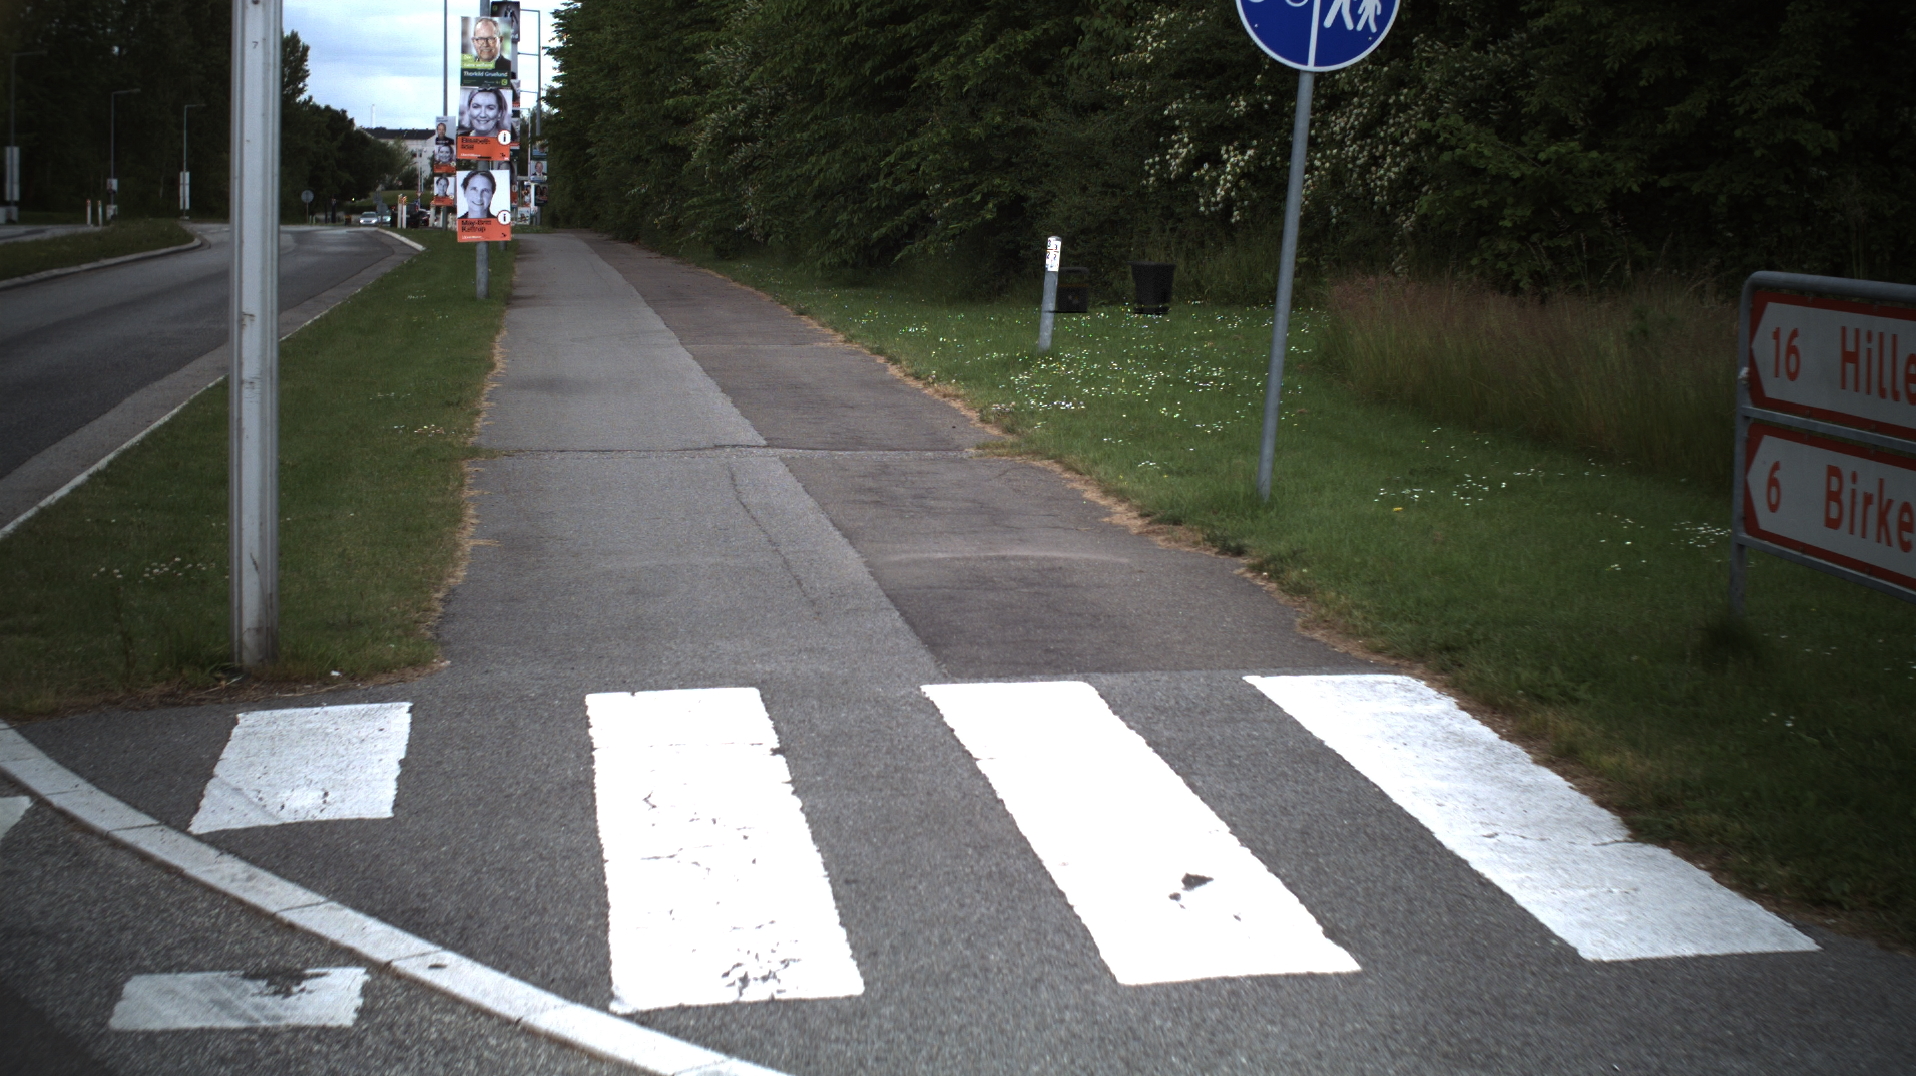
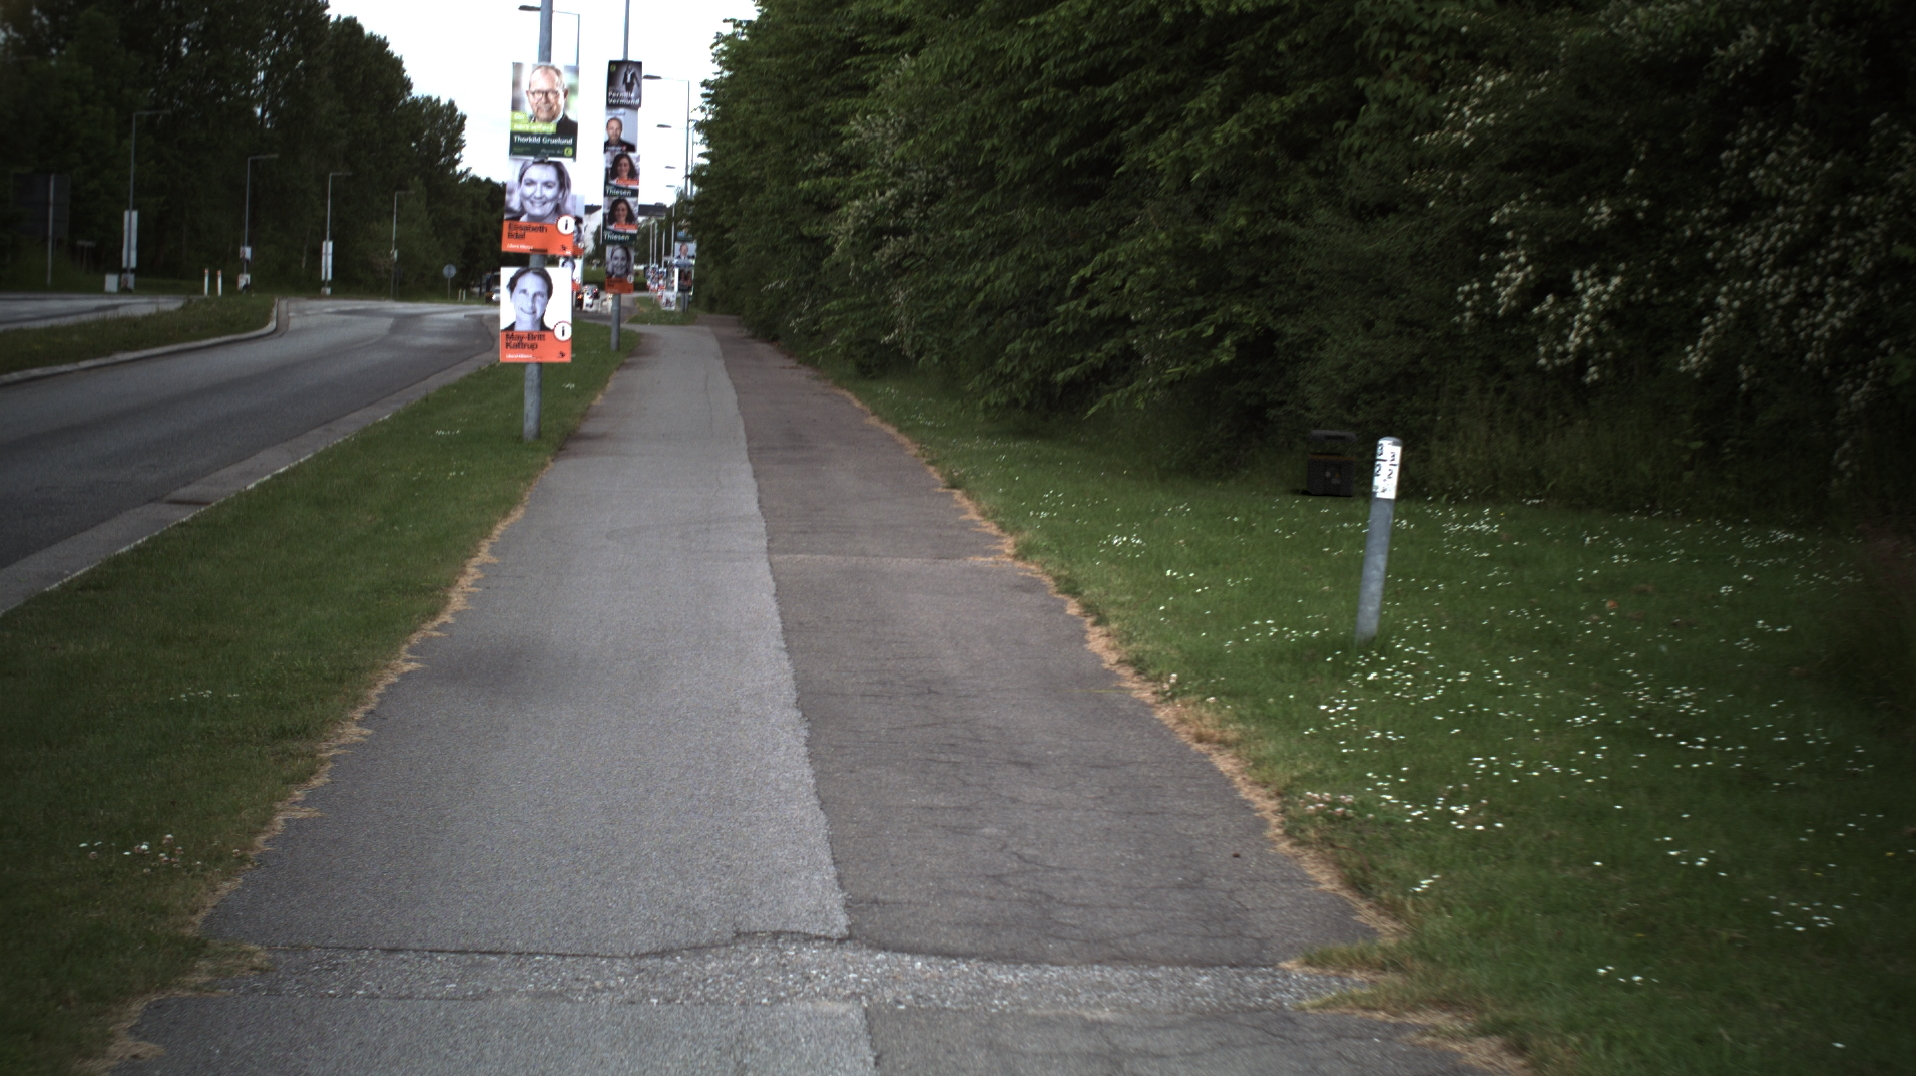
trash can: present [1126,261,1177,314] -> none [1412,427,1490,506]

